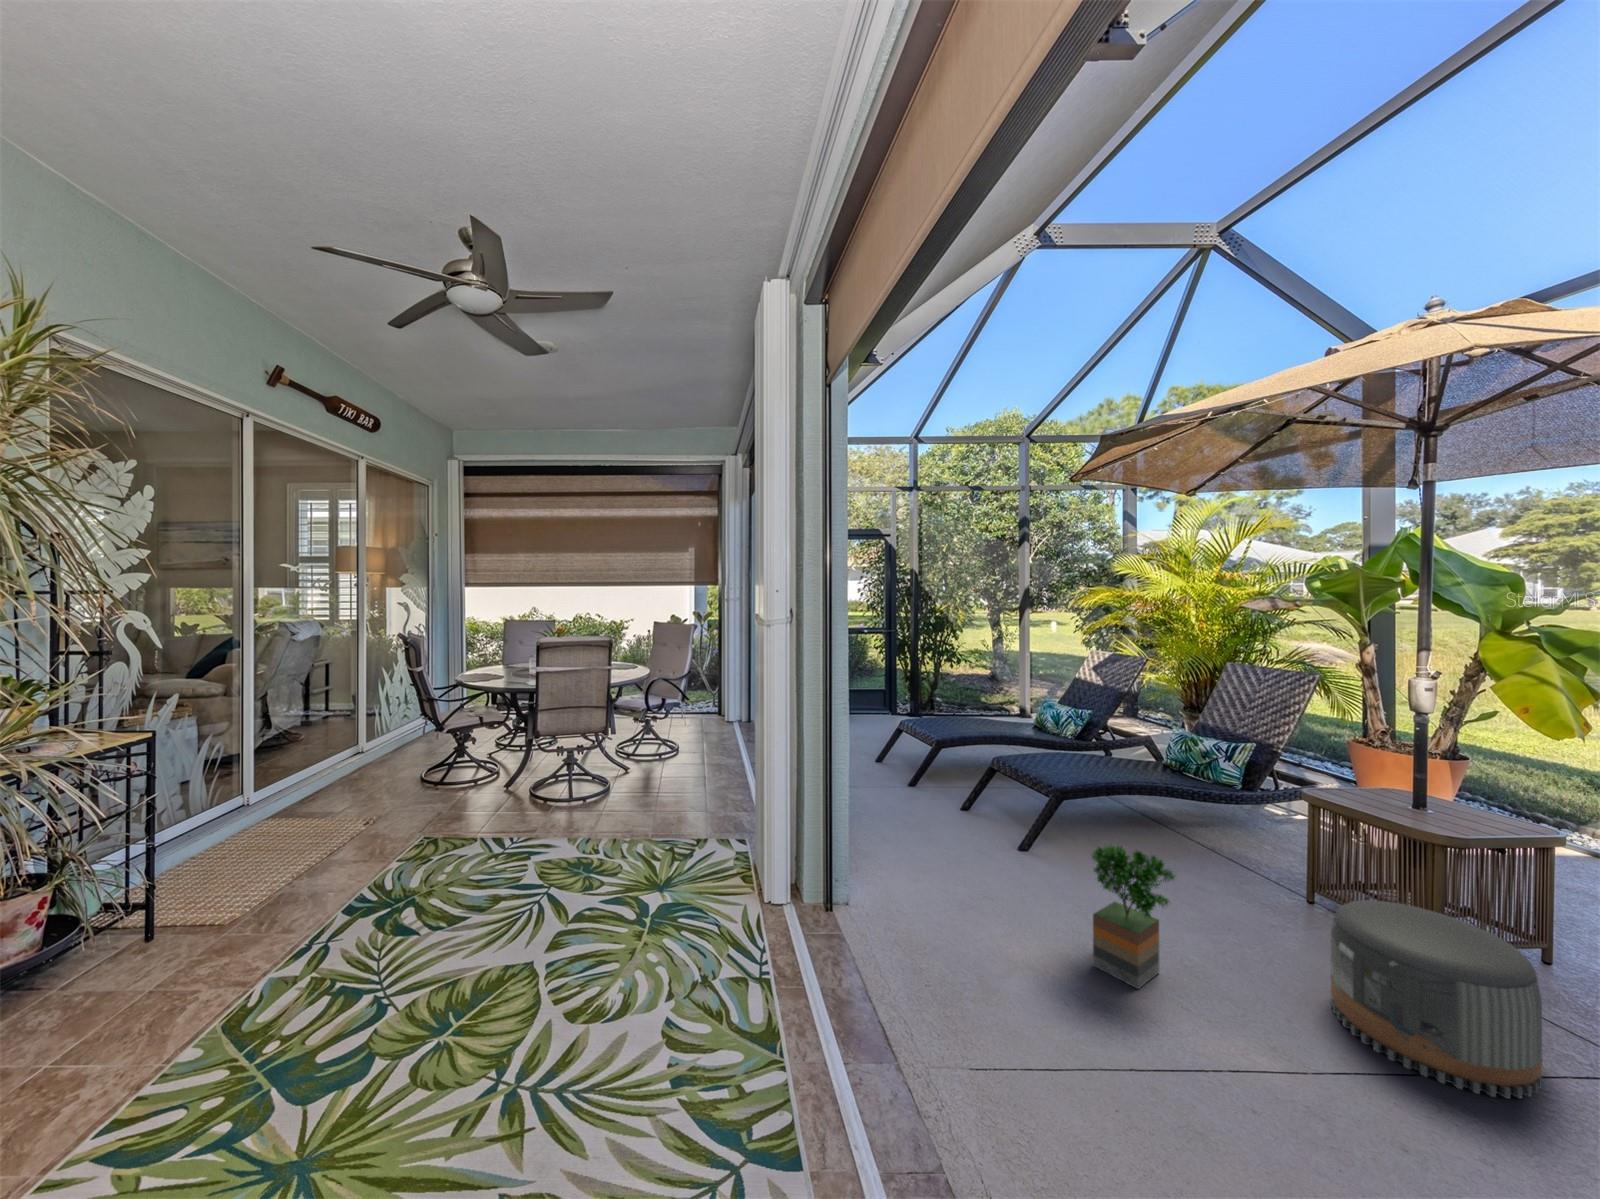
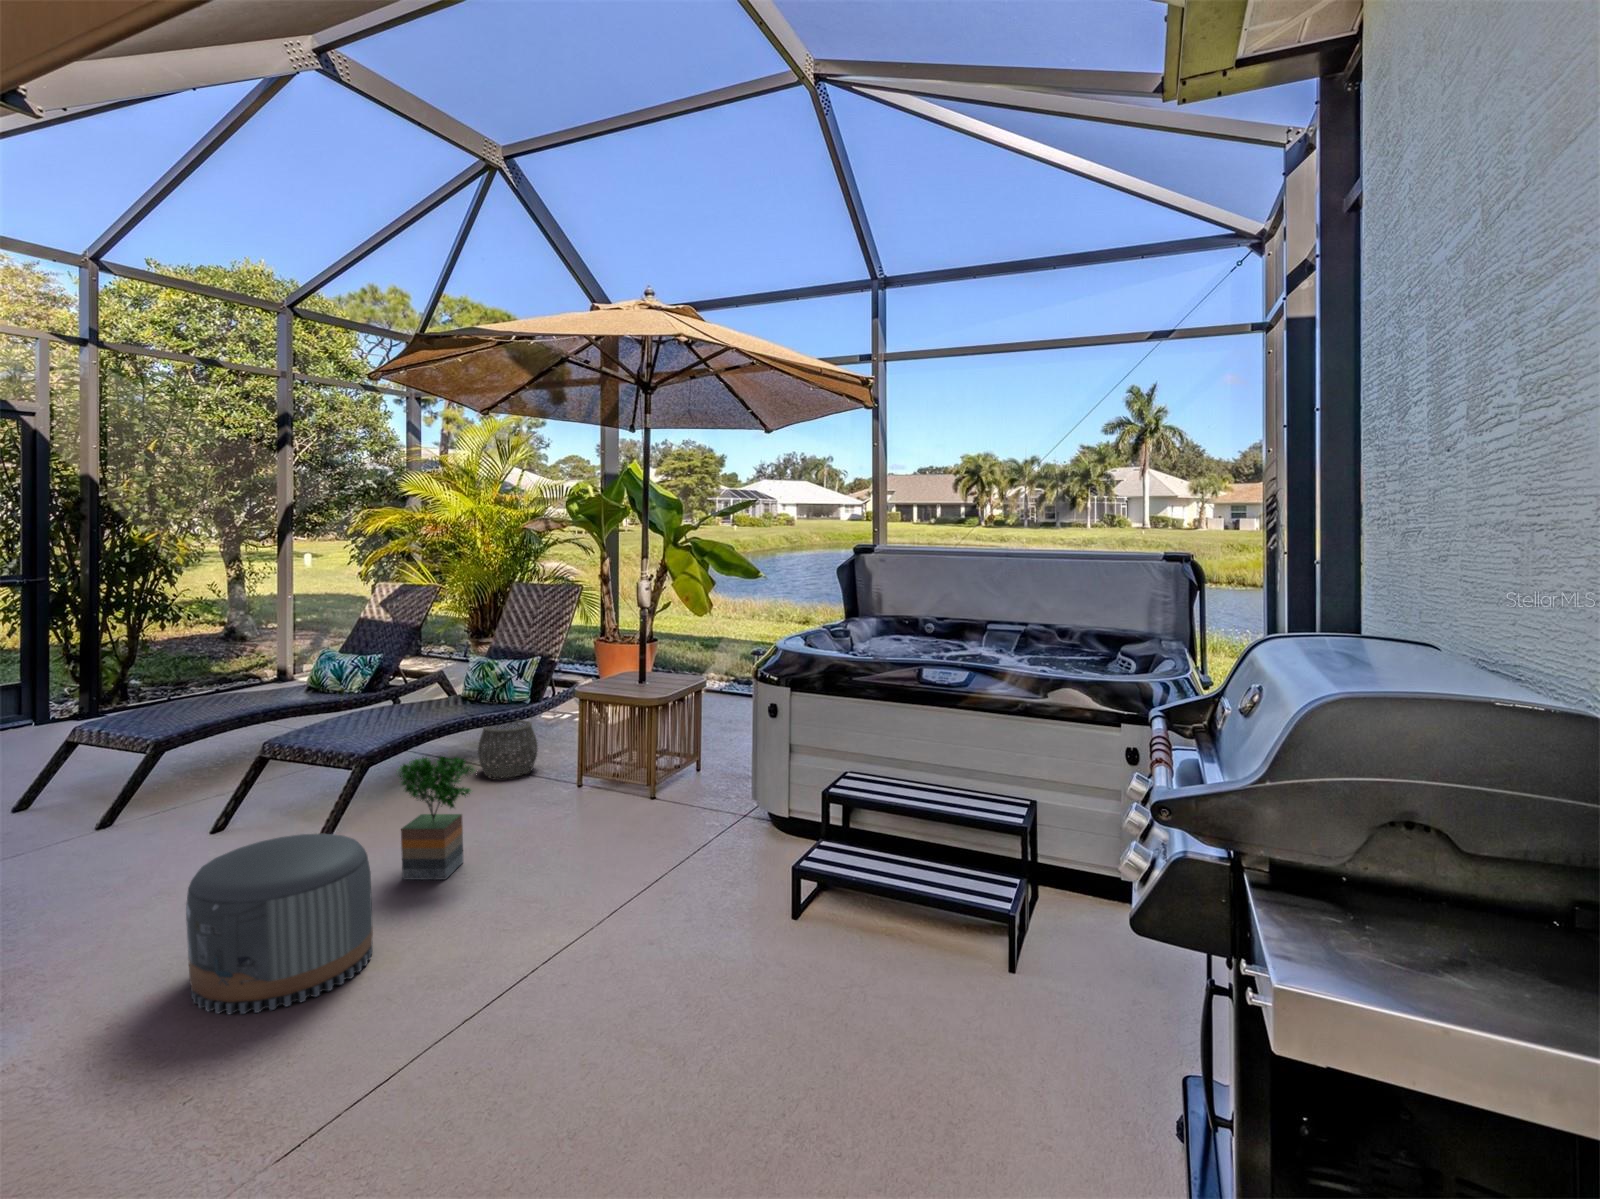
woven basket: none [1179,803,1253,872] -> present [478,720,538,778]
pouf: present [1331,900,1542,1098] -> present [186,834,373,1014]

